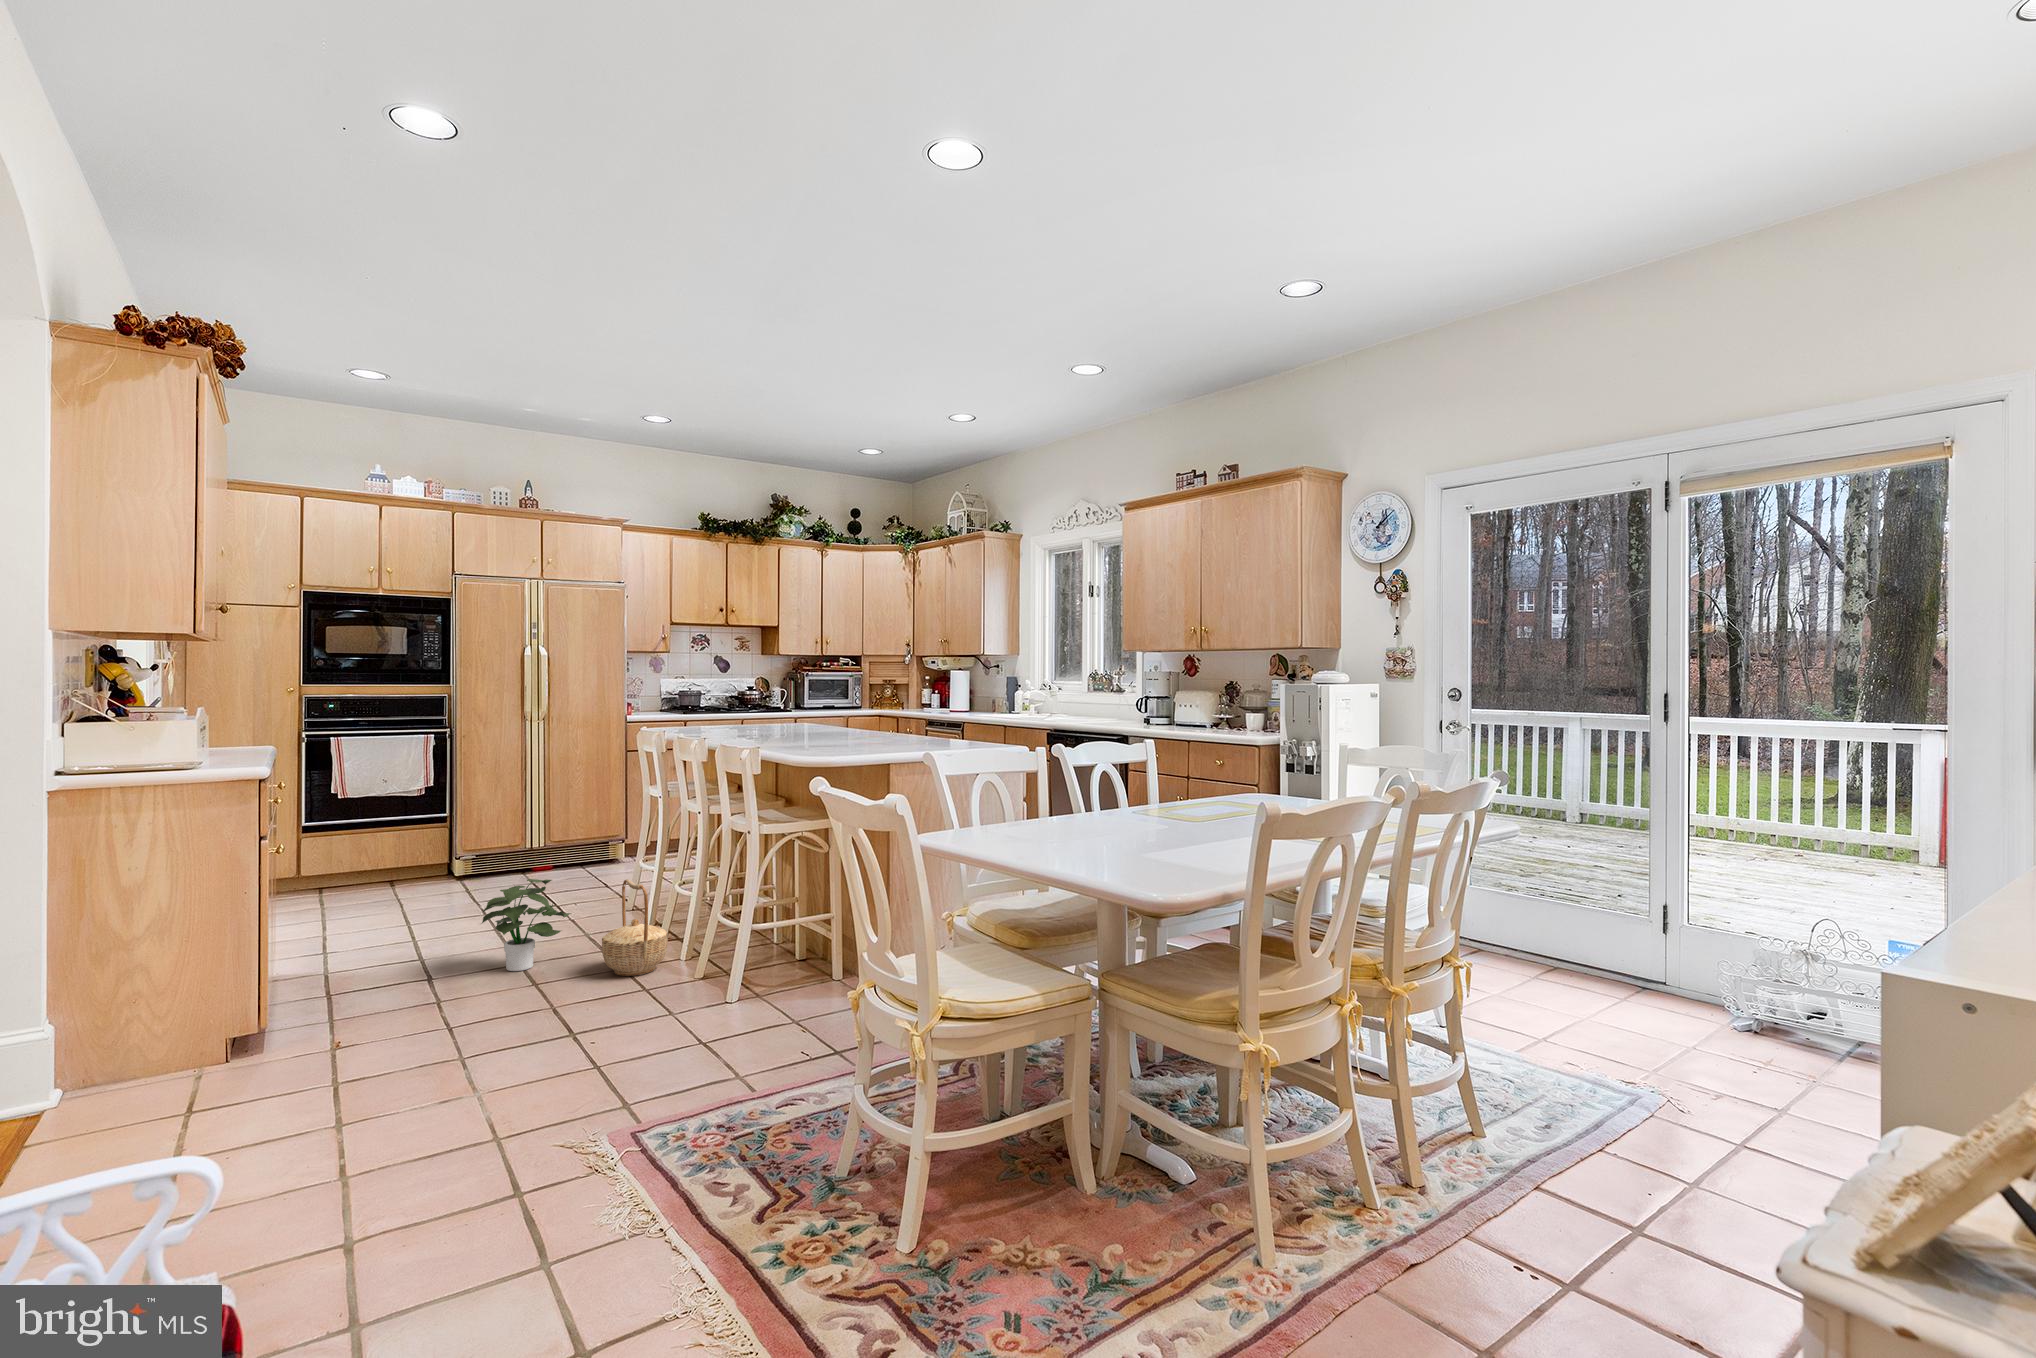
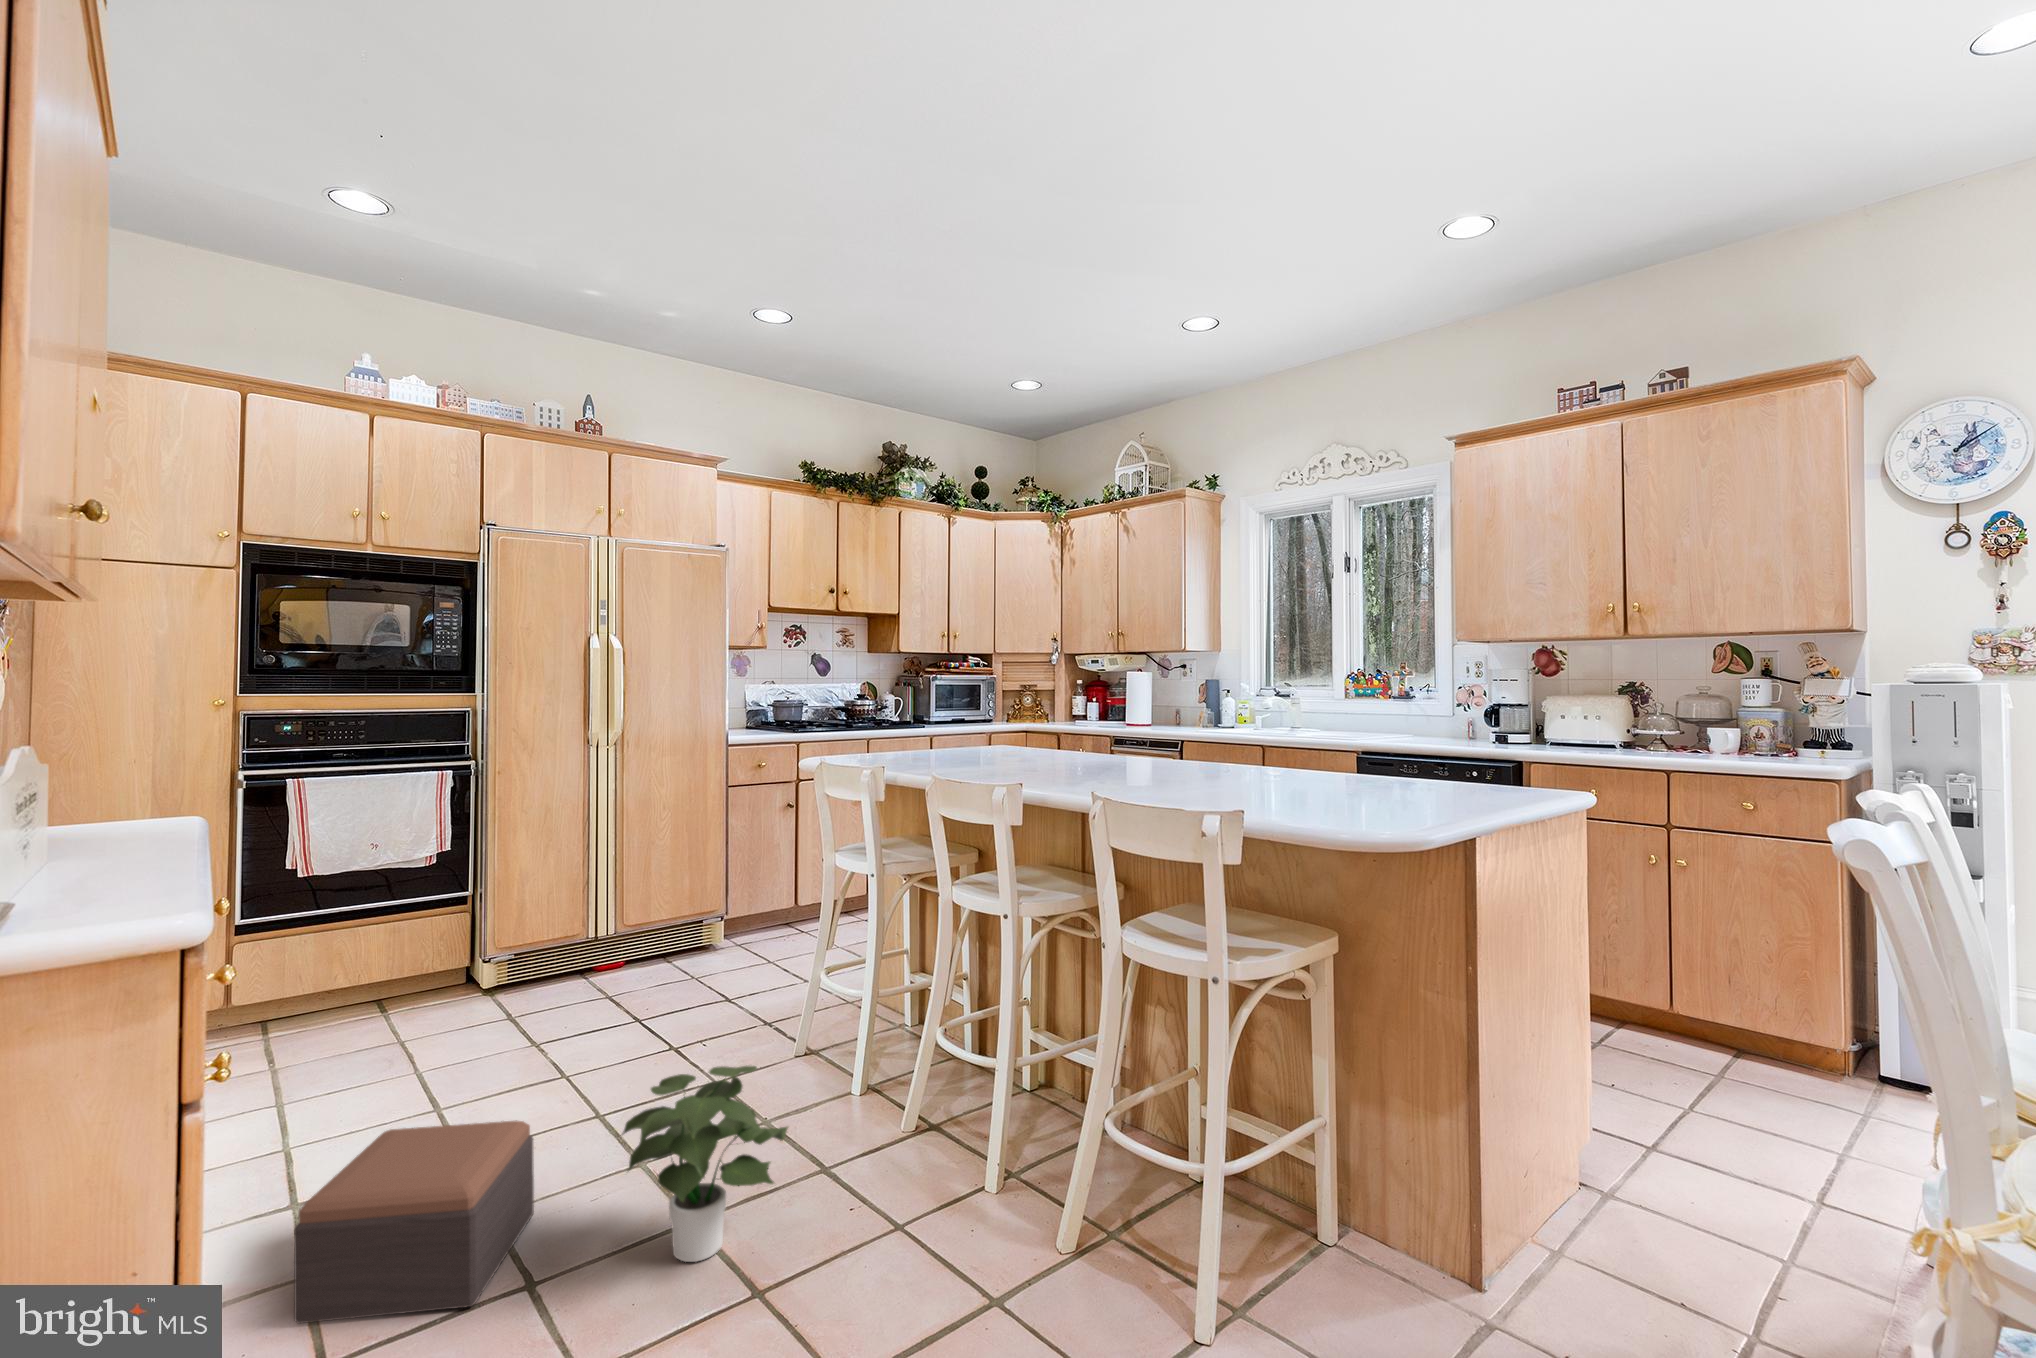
basket: present [602,879,668,976] -> none [871,1061,991,1268]
footstool: none [324,906,445,981] -> present [294,1120,534,1324]

